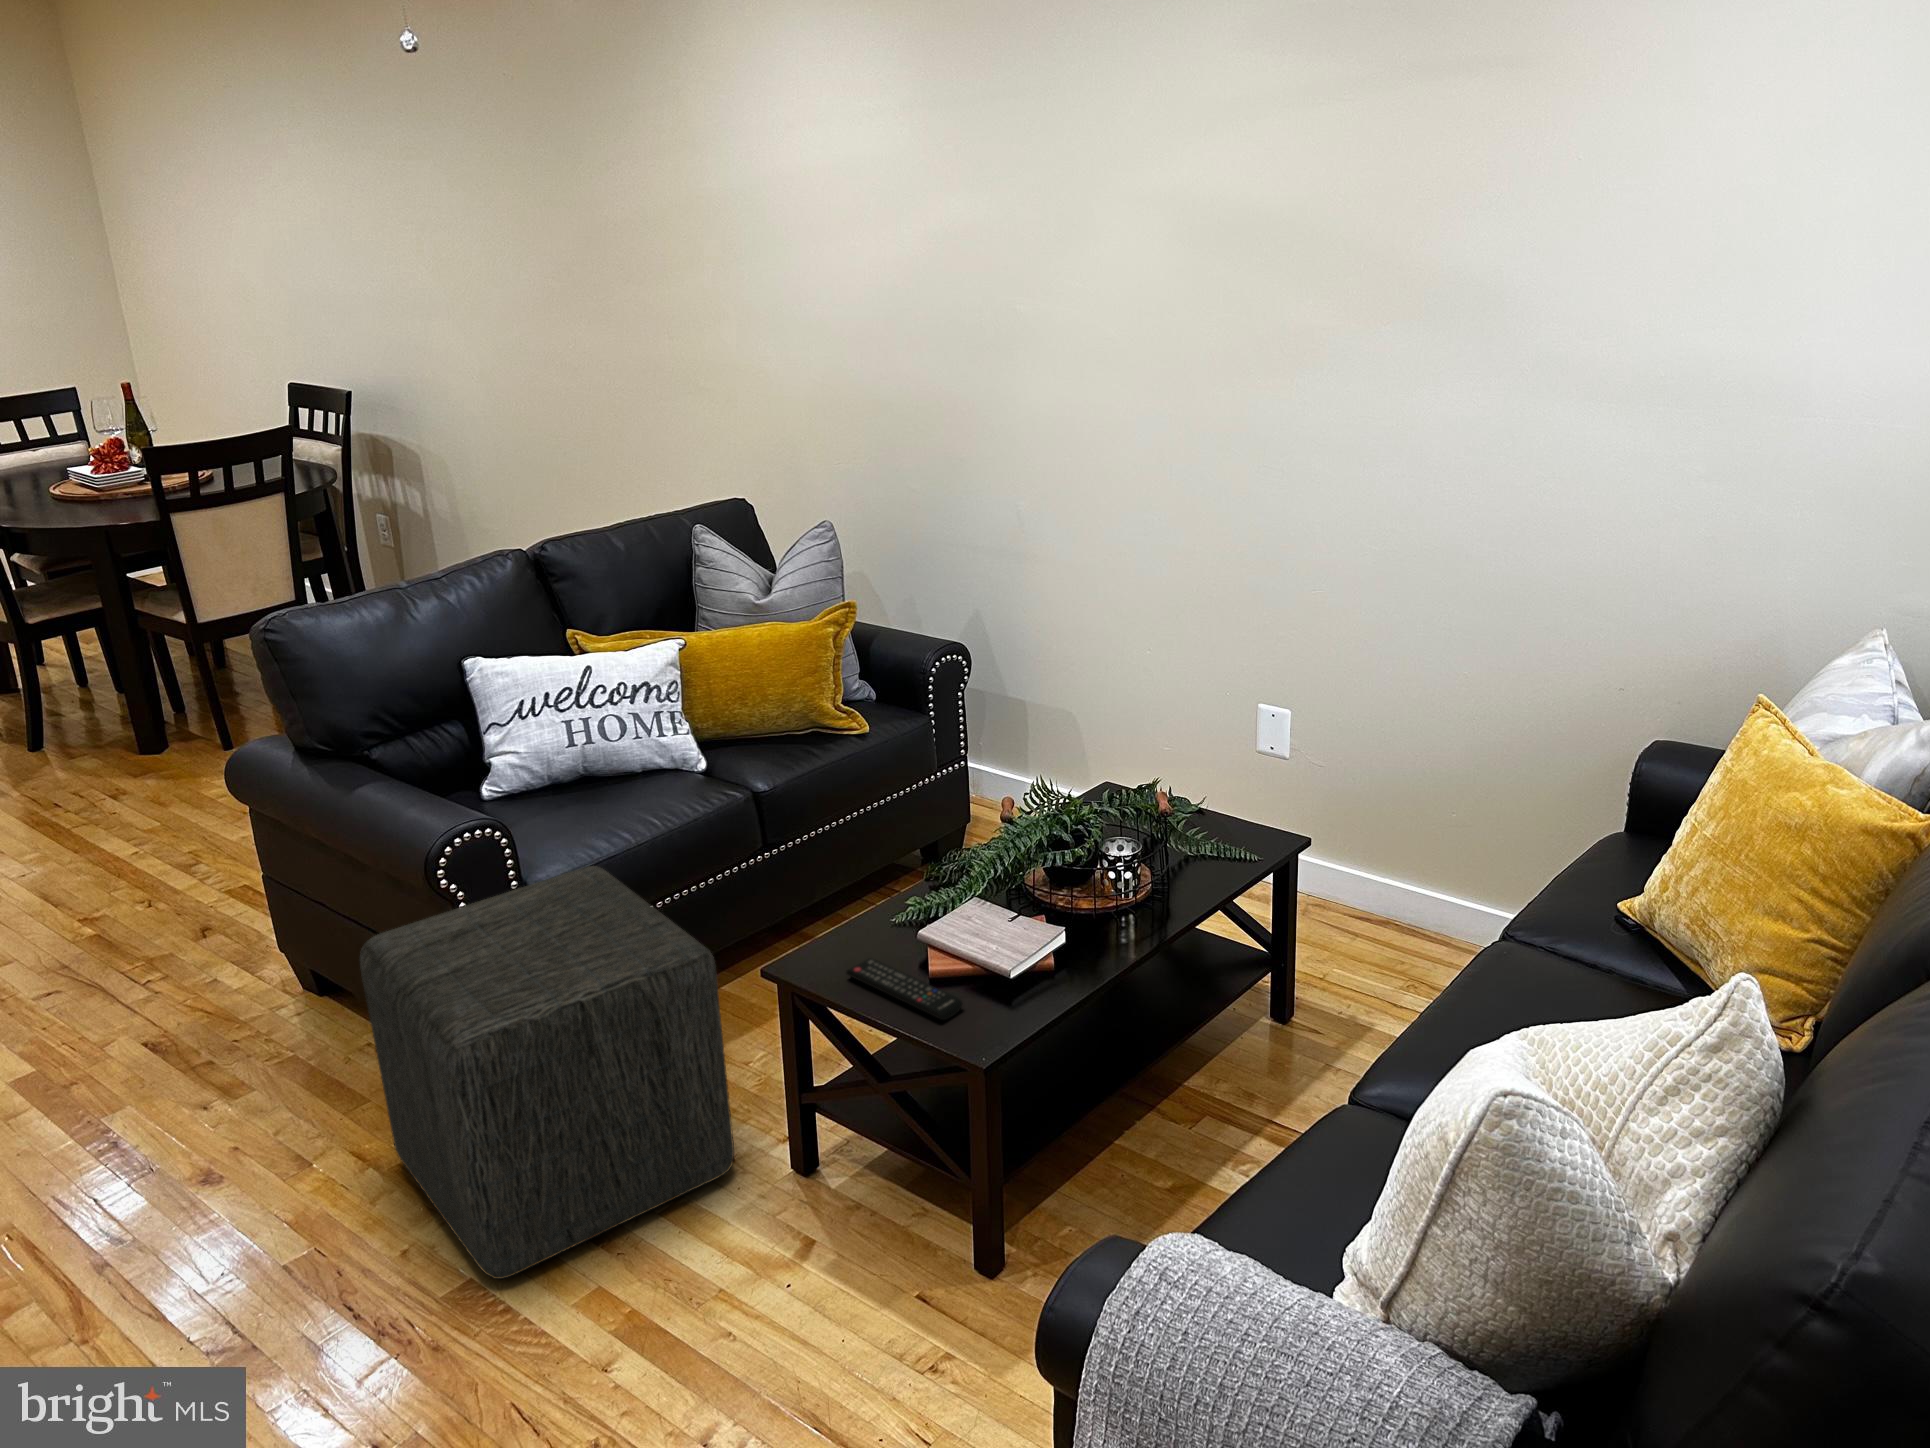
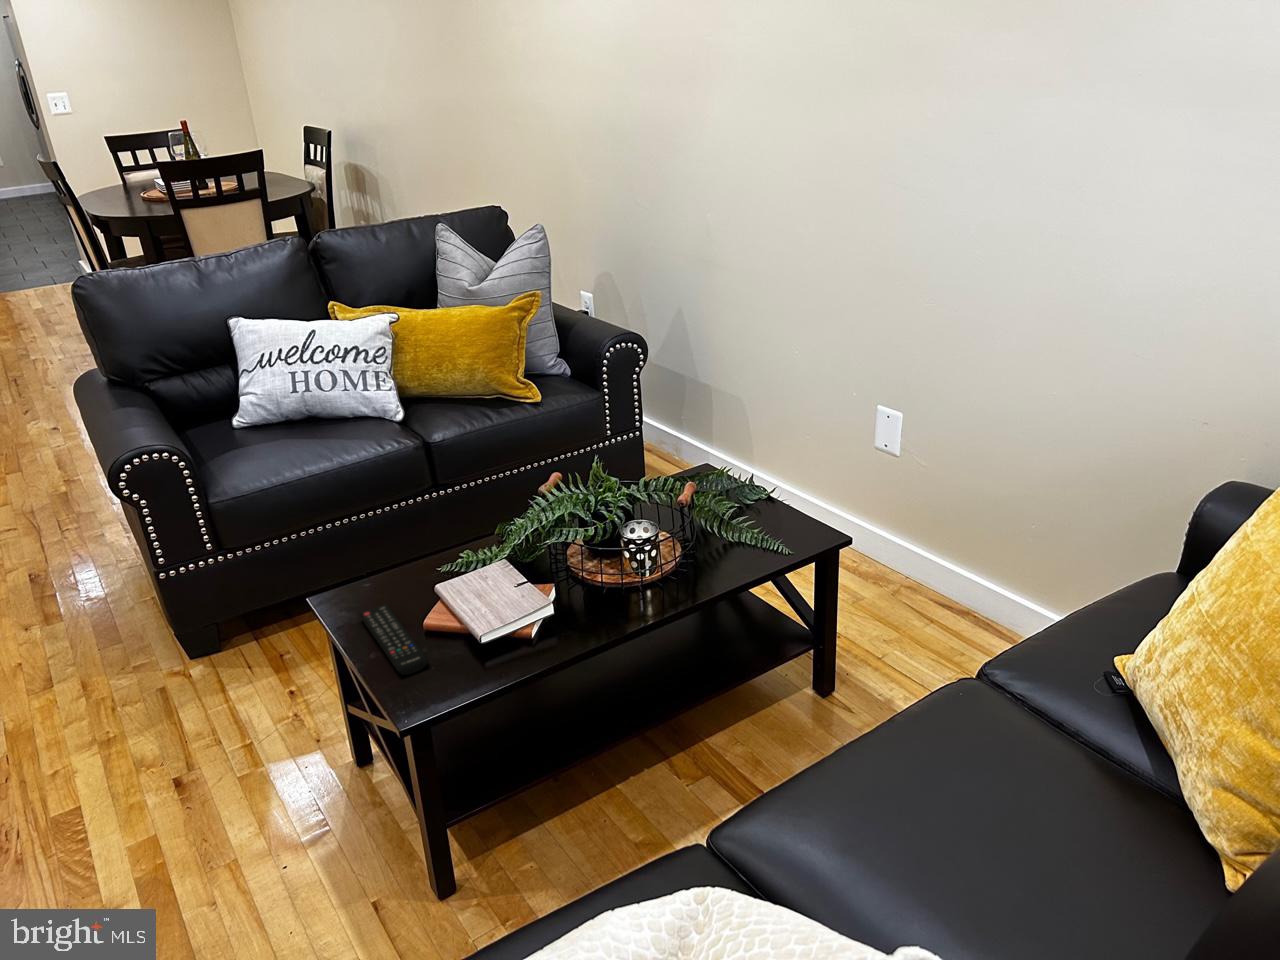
ottoman: present [360,866,734,1279] -> none [15,491,312,814]

